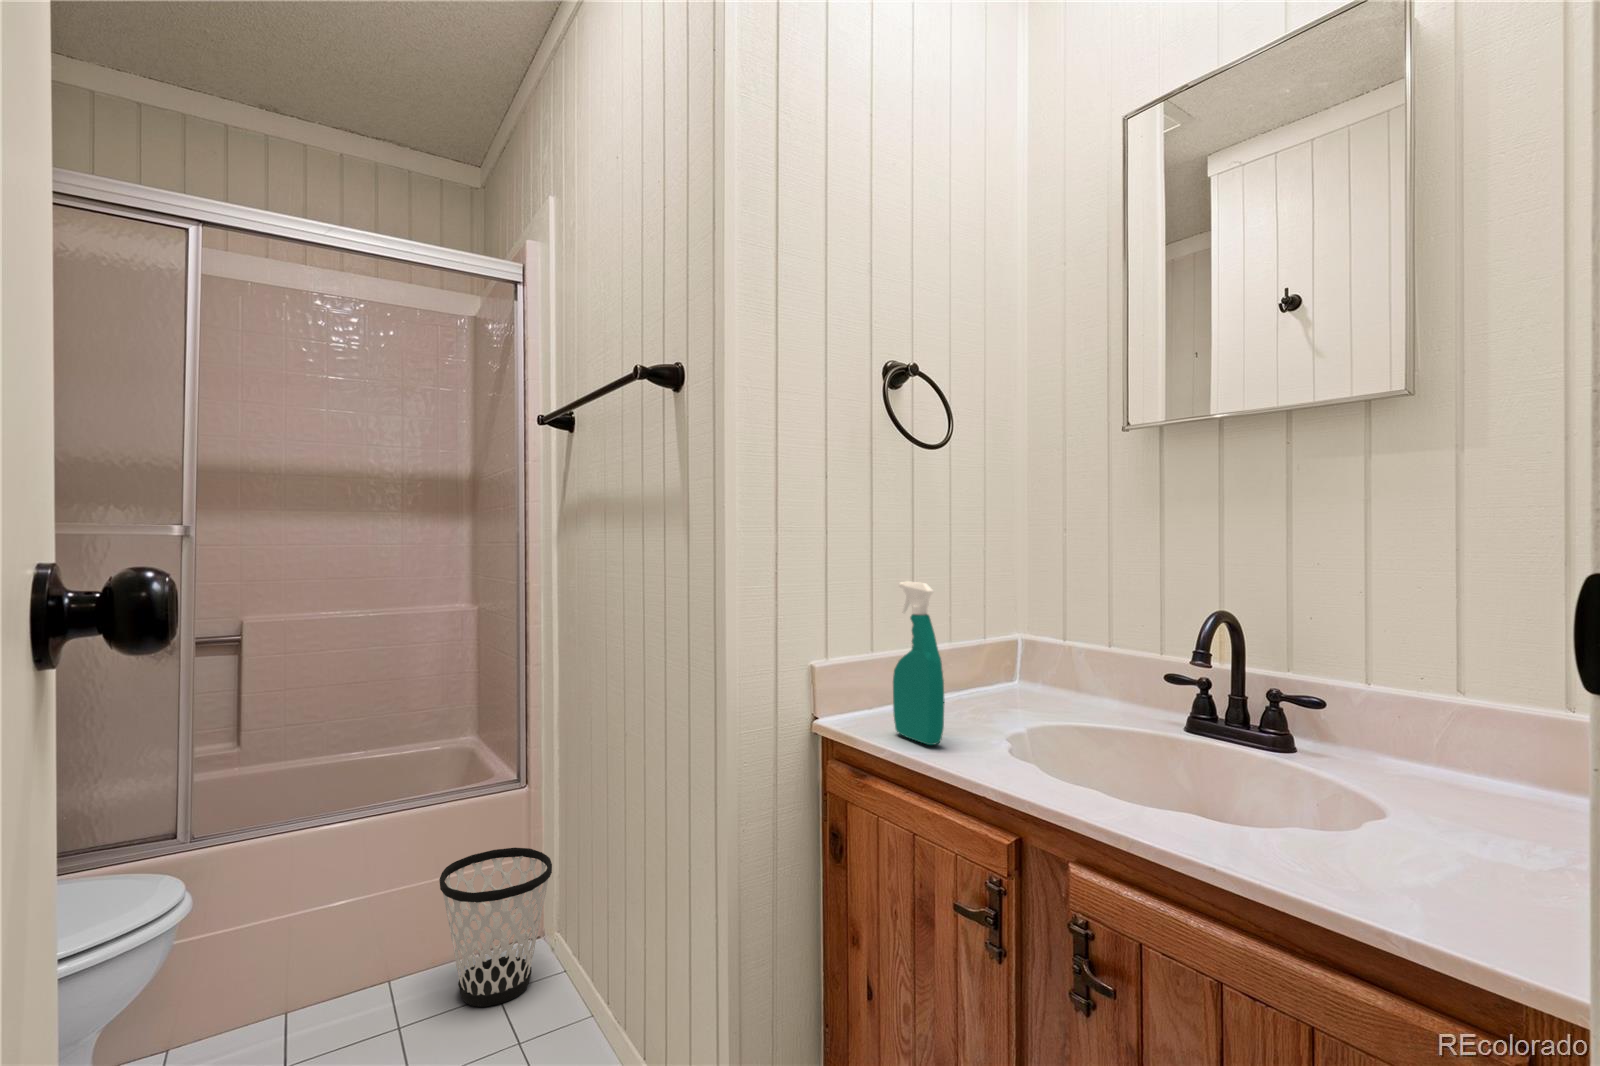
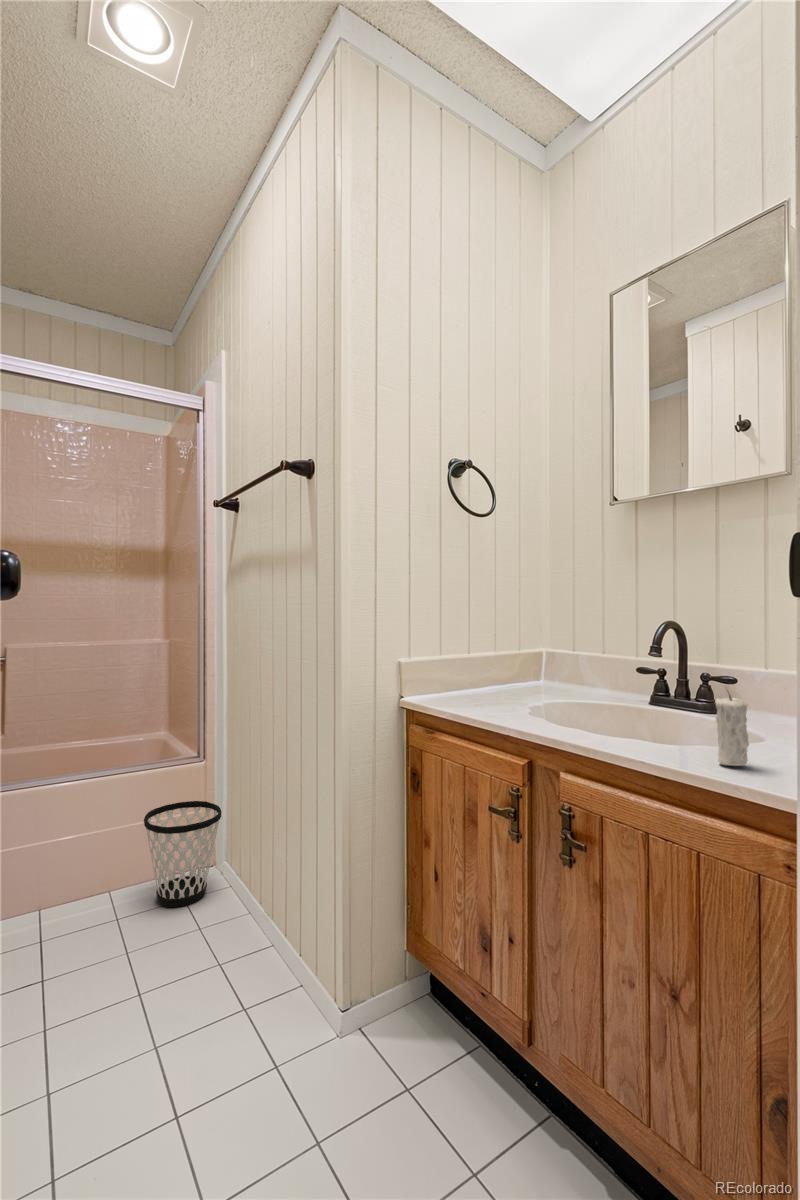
spray bottle: present [893,581,944,745] -> none [452,602,486,709]
candle: none [1324,746,1382,879] -> present [716,695,749,766]

